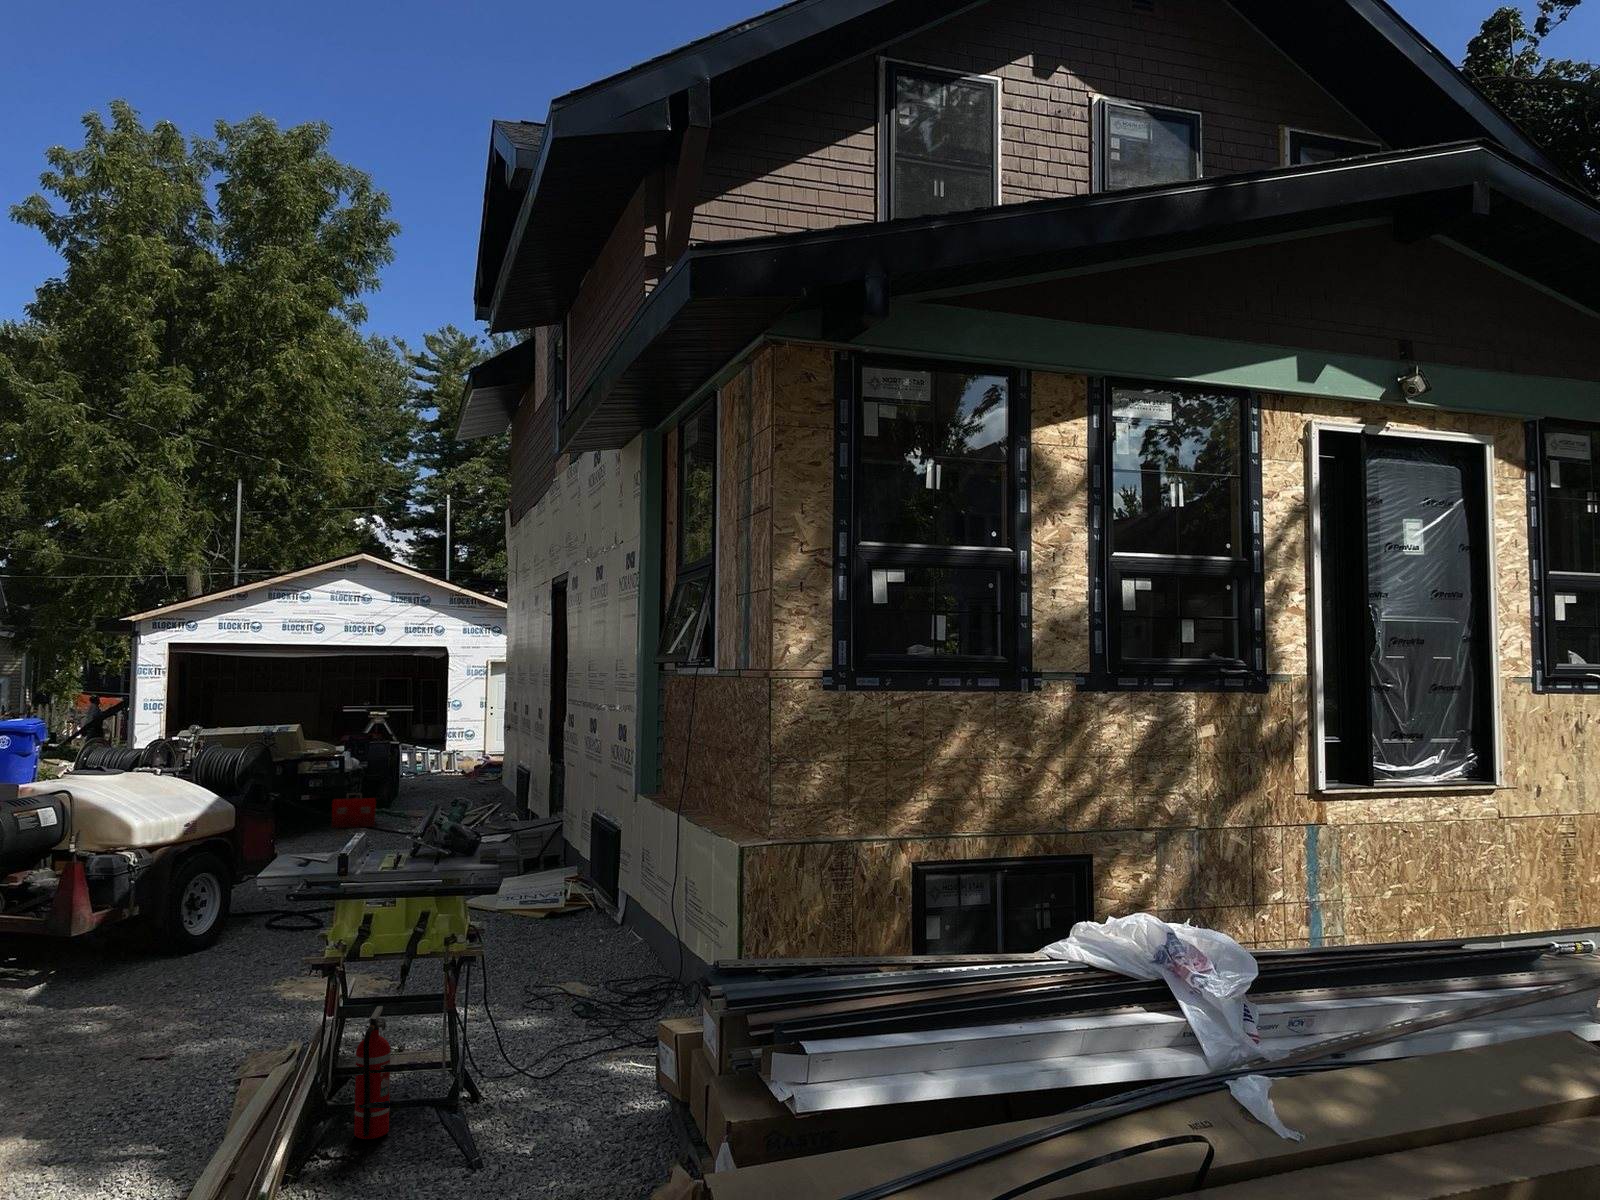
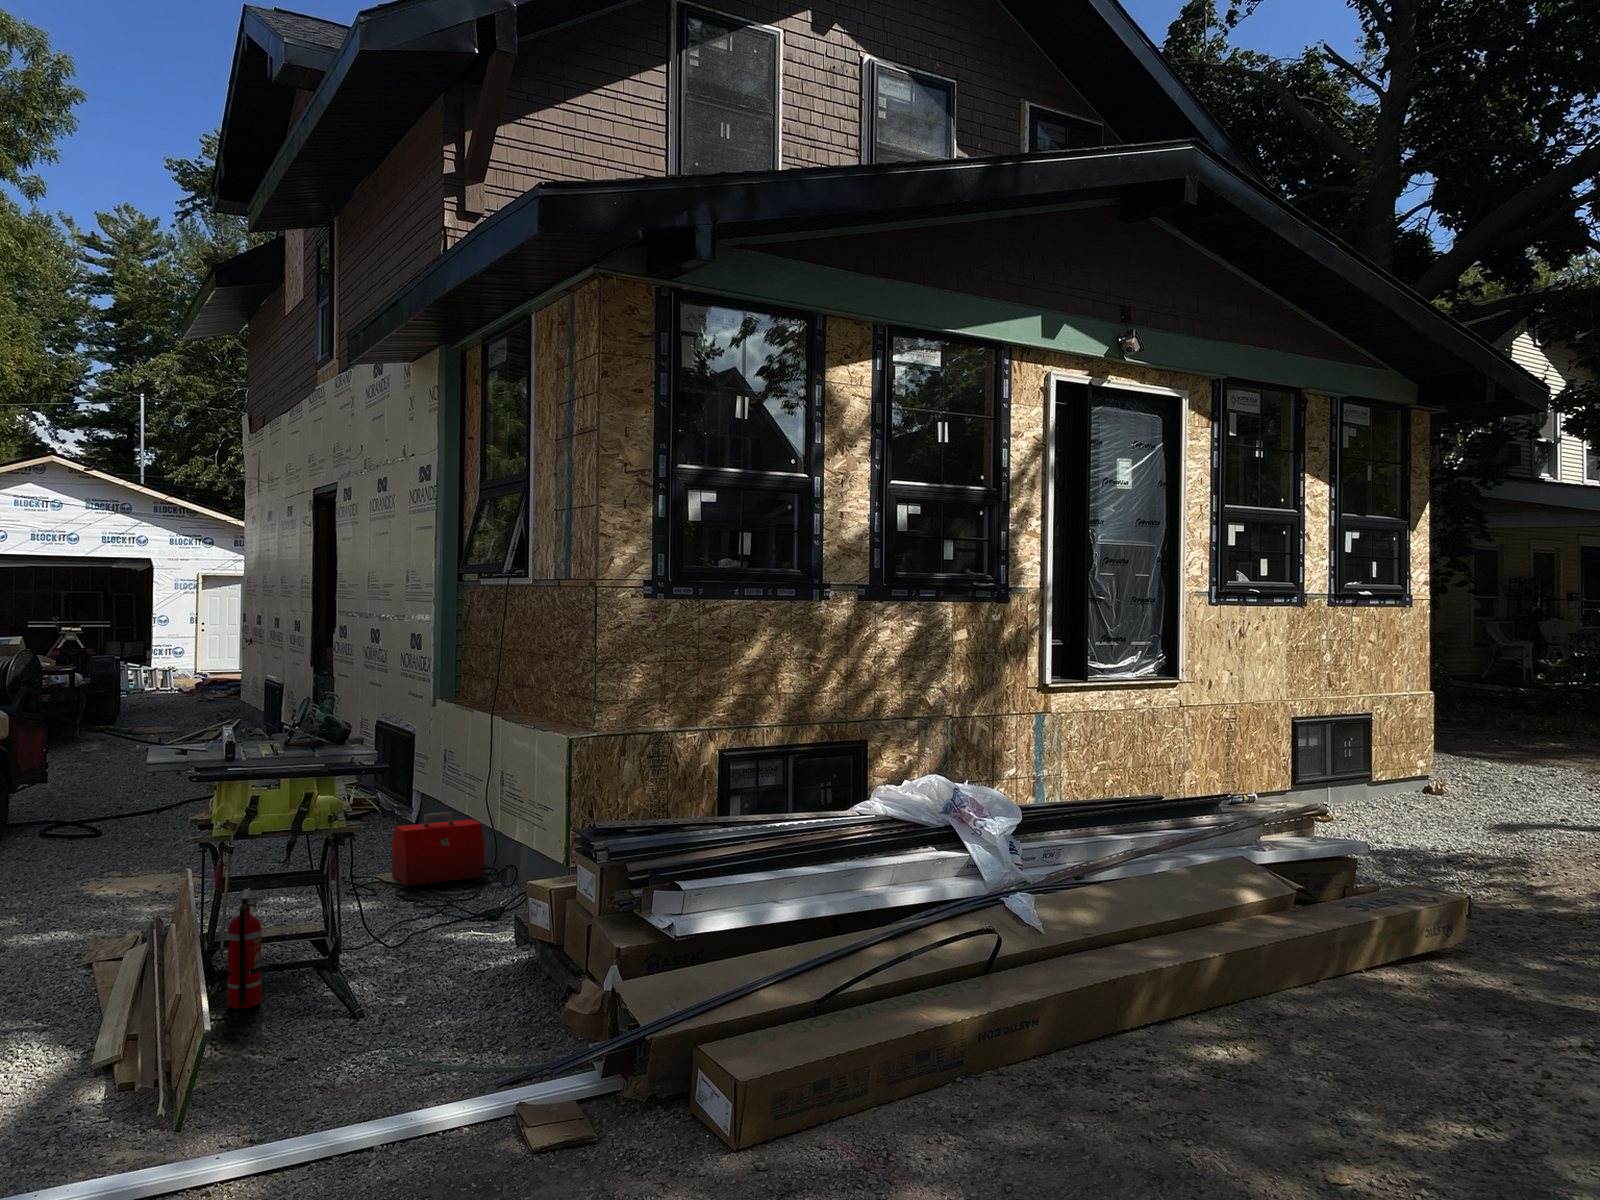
toolbox: present [332,793,376,828] -> present [392,812,484,886]

